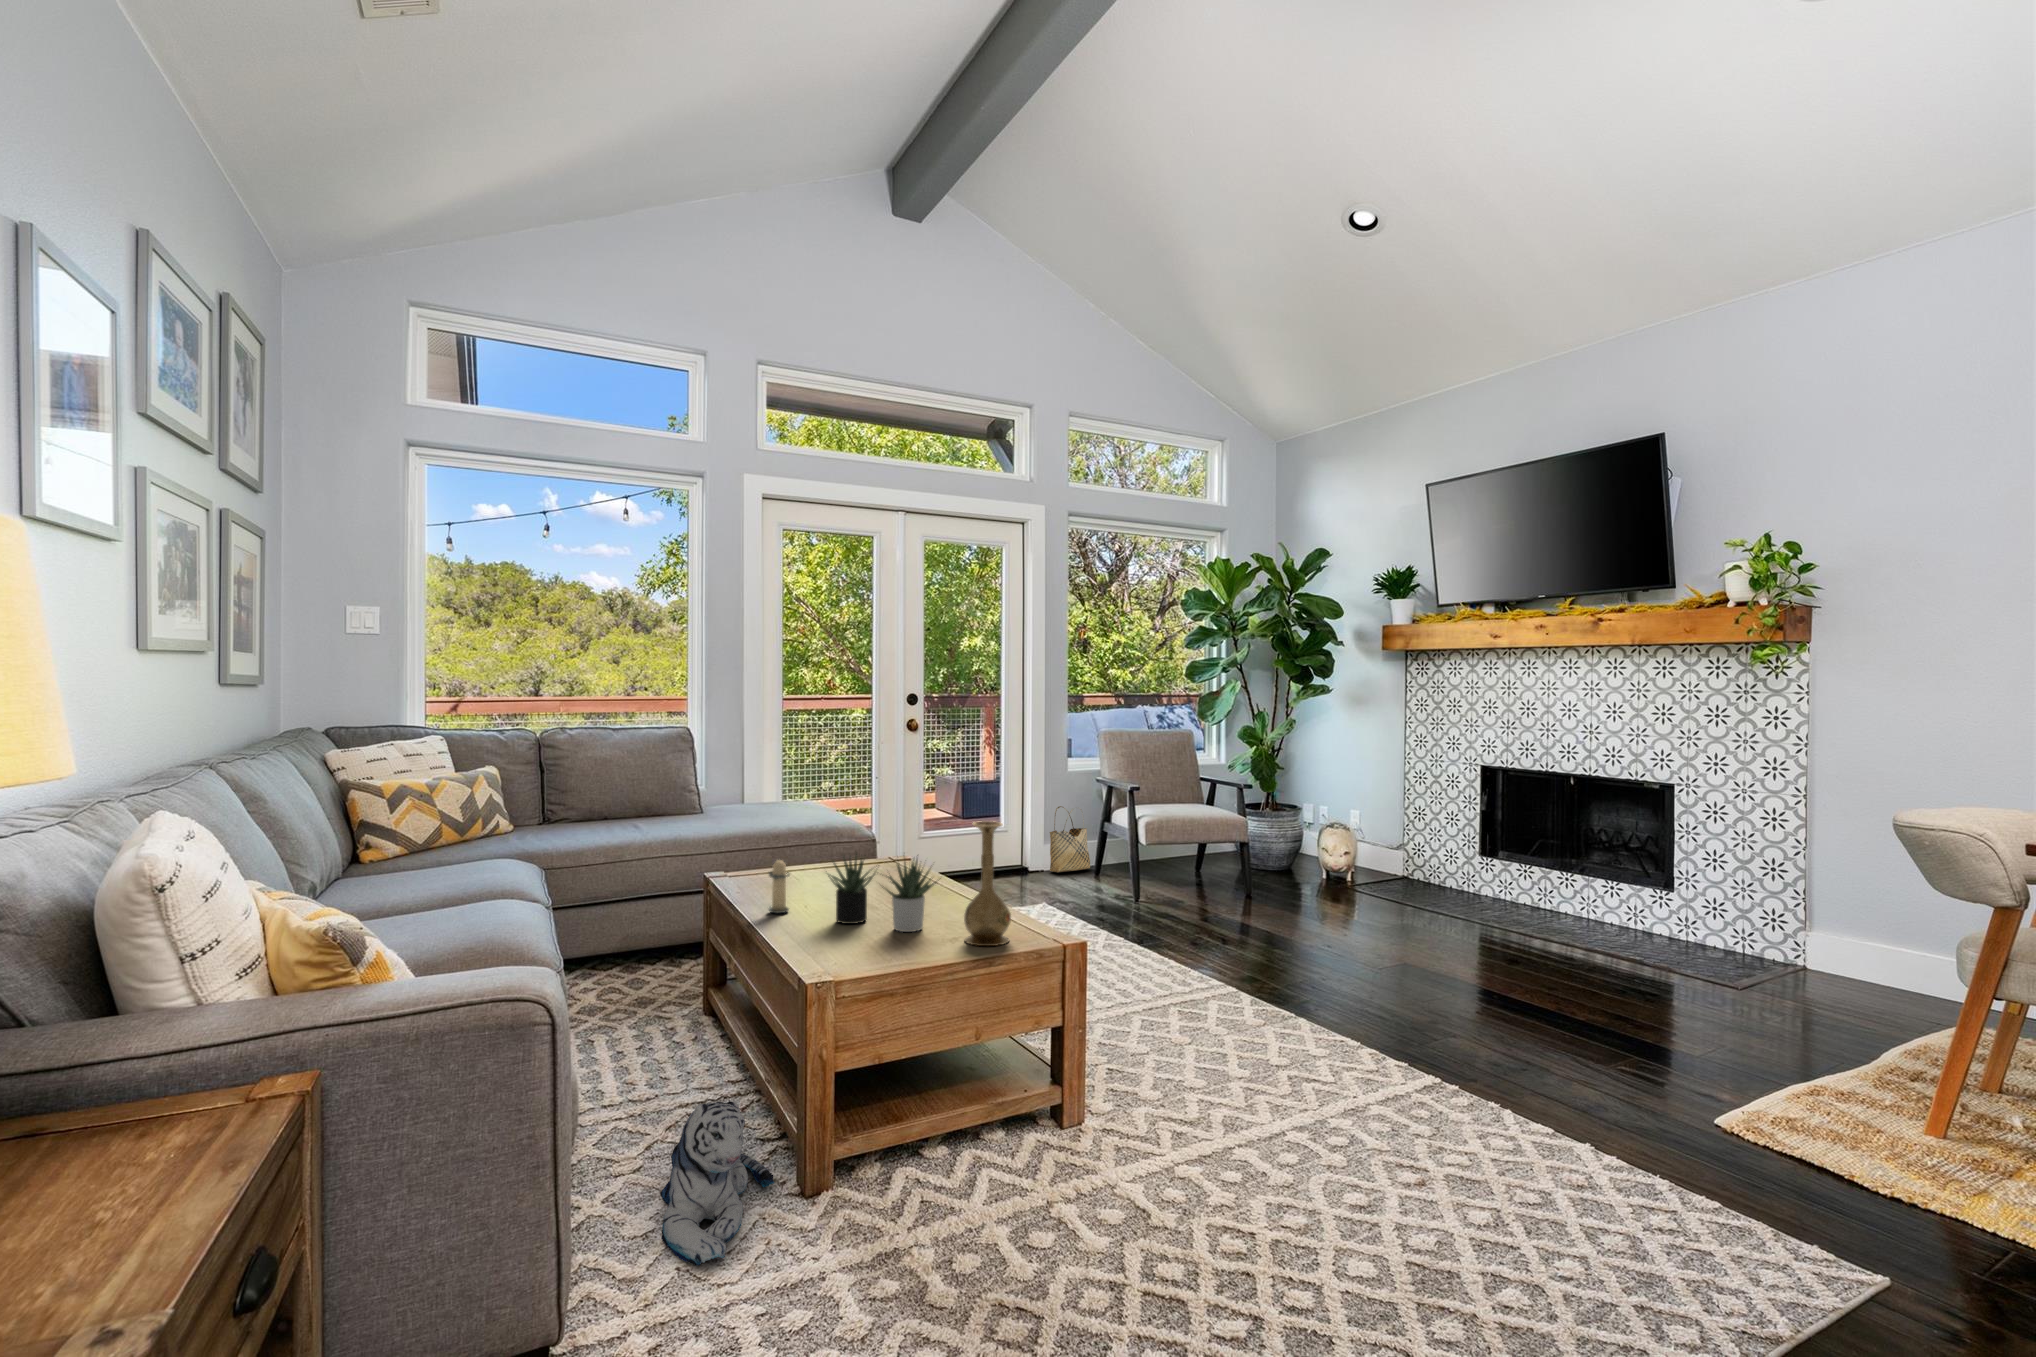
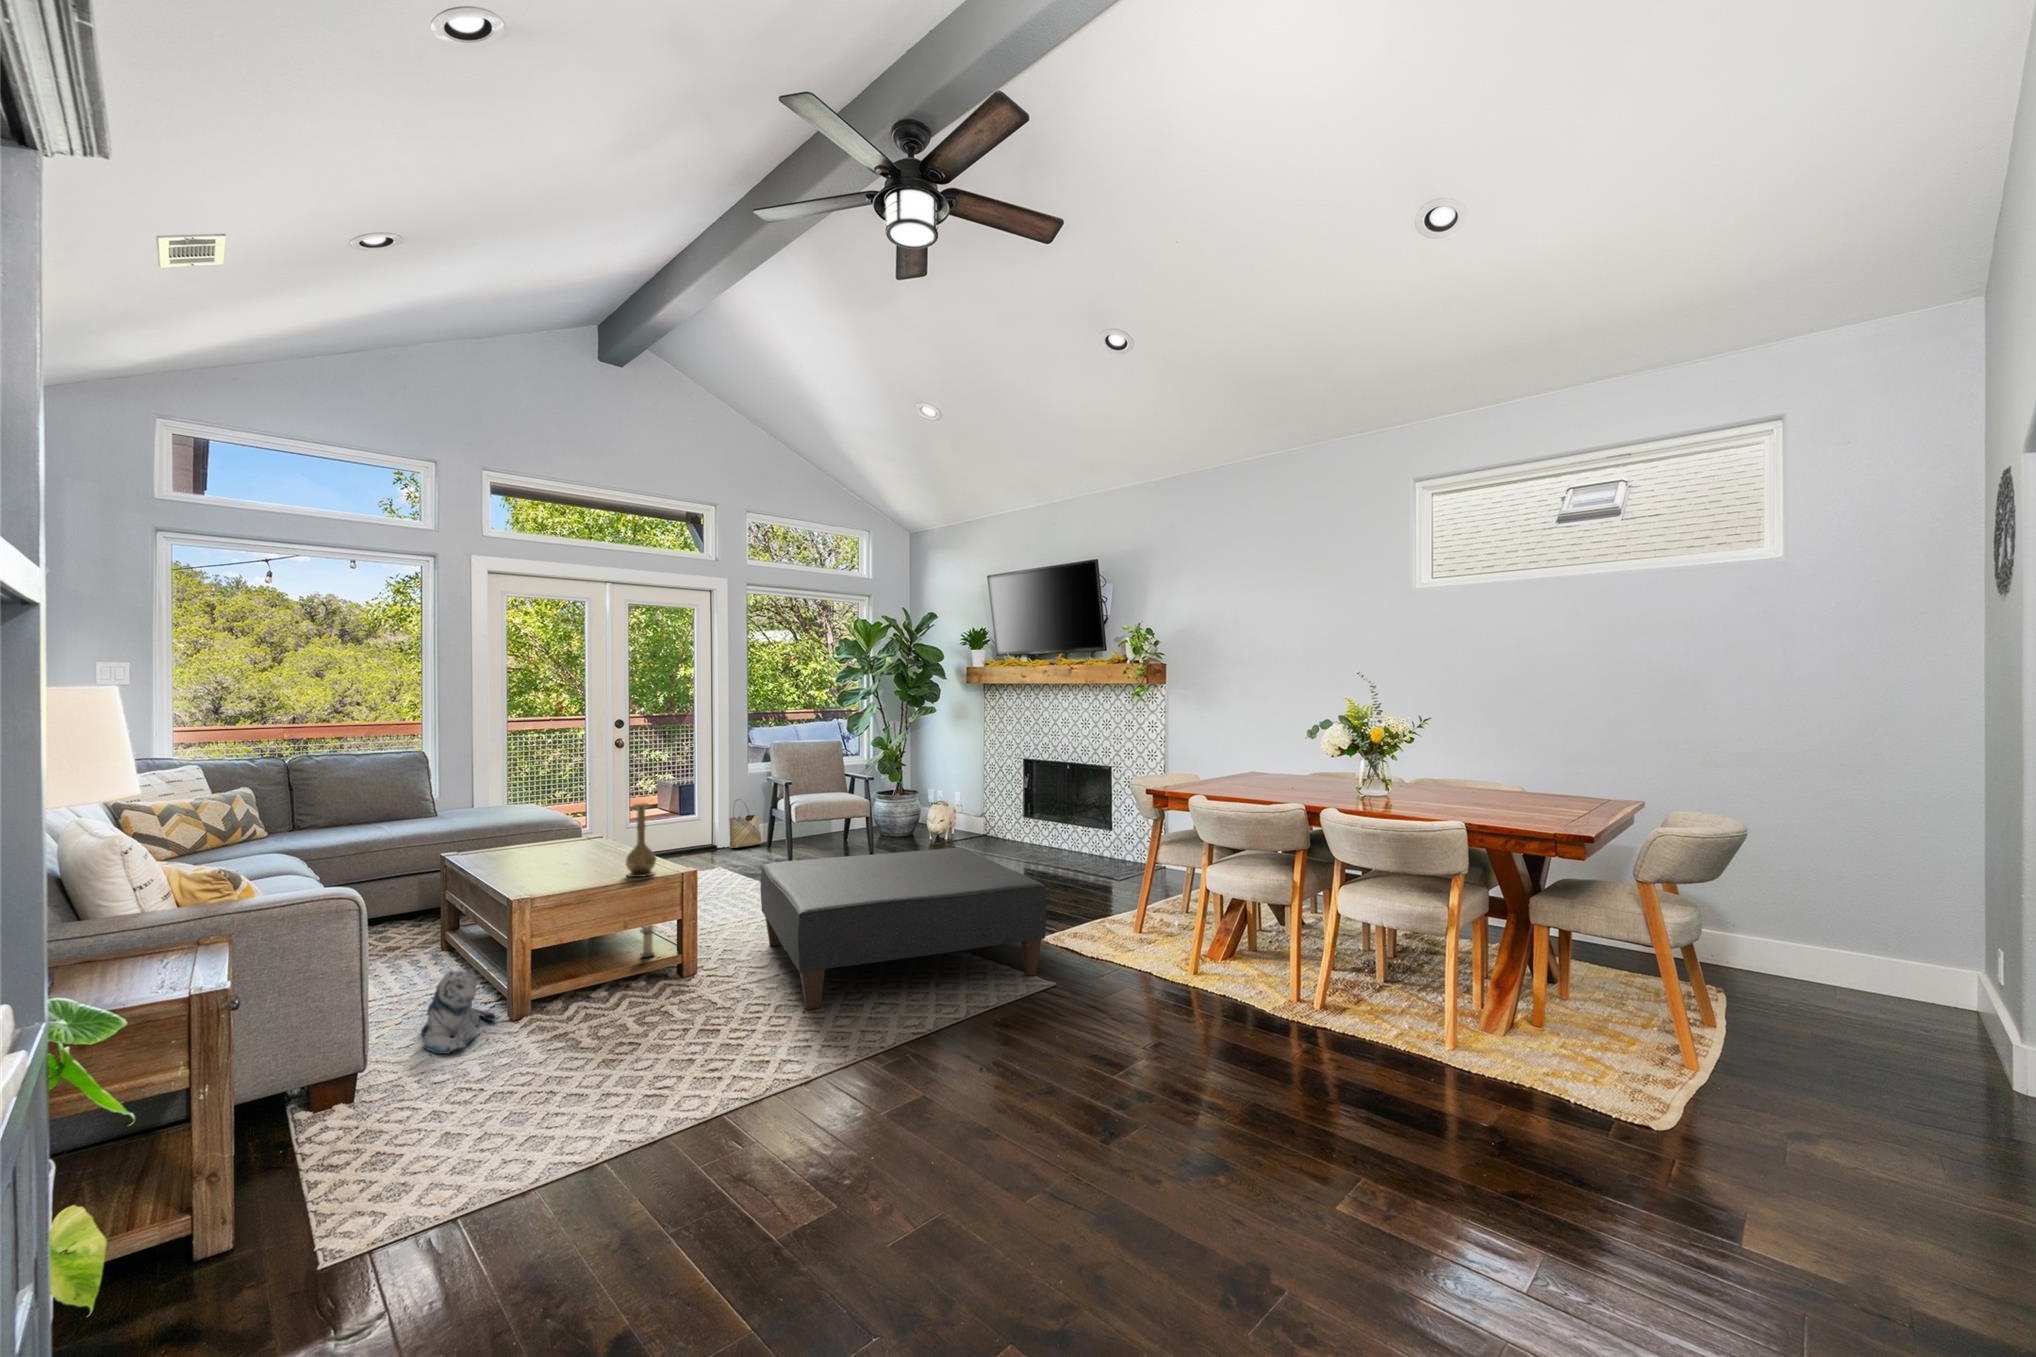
succulent plant: present [828,854,936,932] -> none [532,825,614,874]
candle: present [769,860,789,913] -> present [640,925,654,957]
ottoman: none [1157,918,1792,1252] -> present [760,848,1047,1010]

